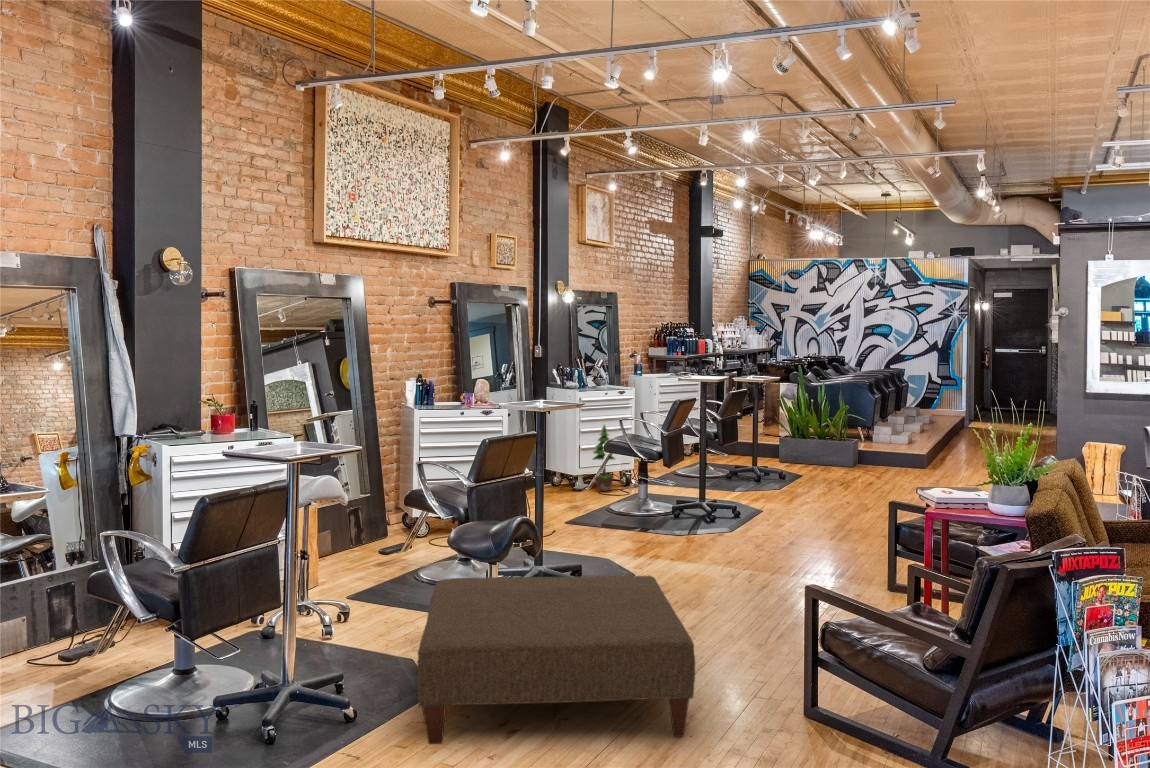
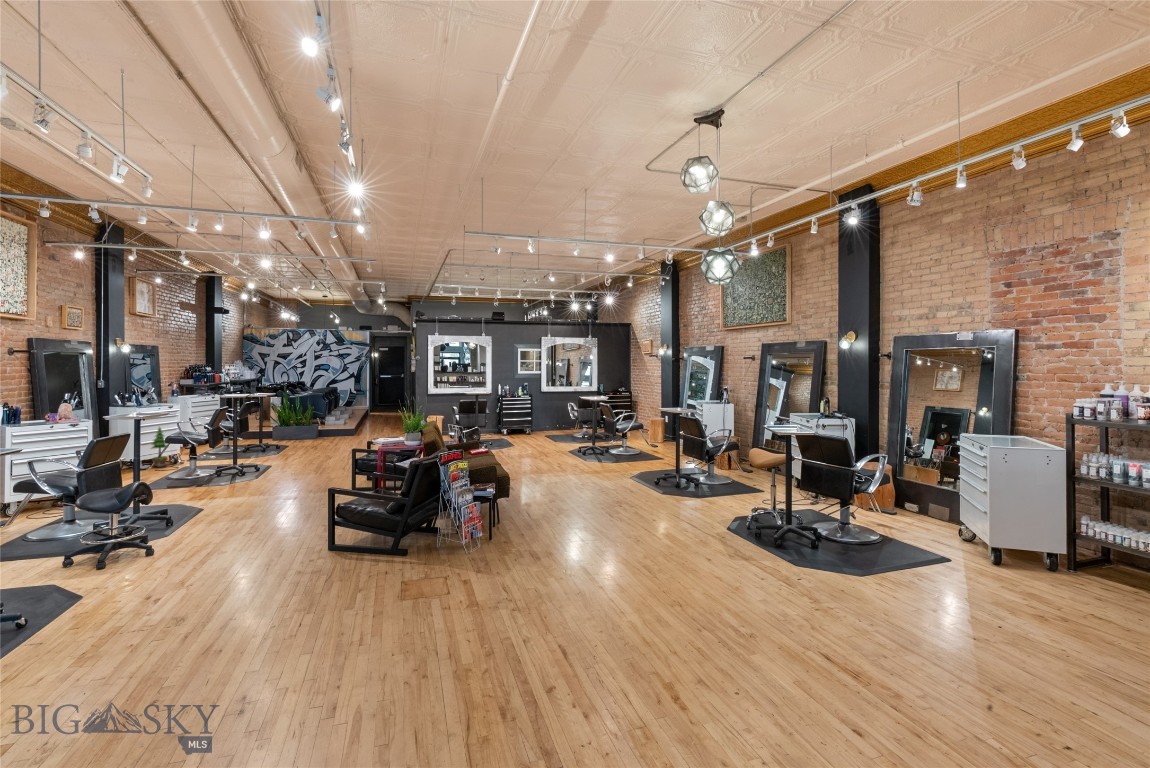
ottoman: present [417,576,695,744] -> none [78,503,278,619]

